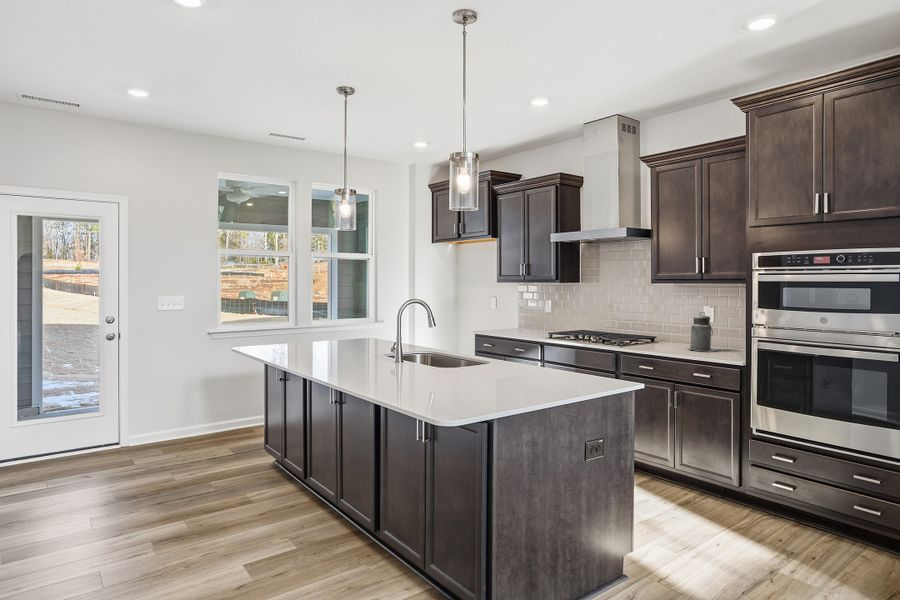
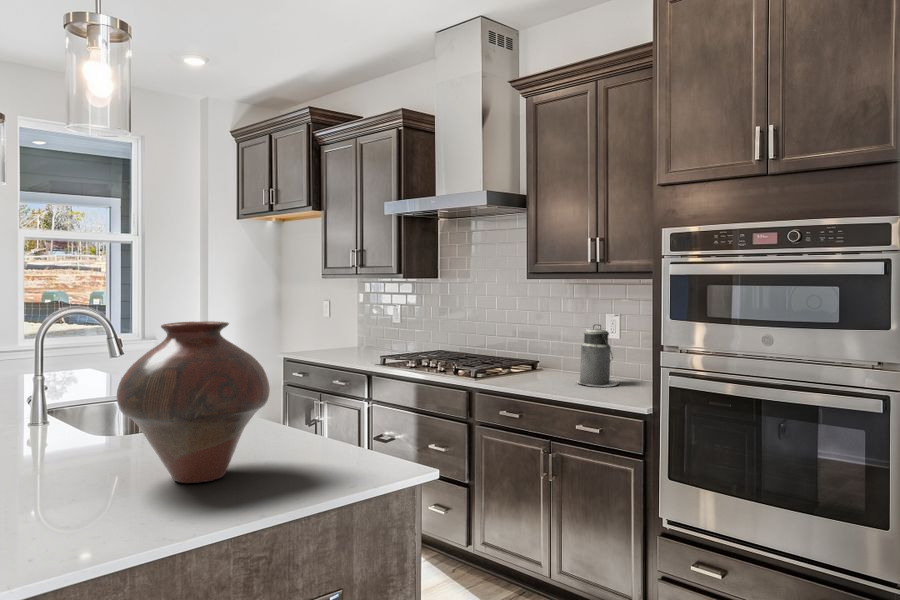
vase: none [496,305,565,382] -> present [117,321,270,483]

